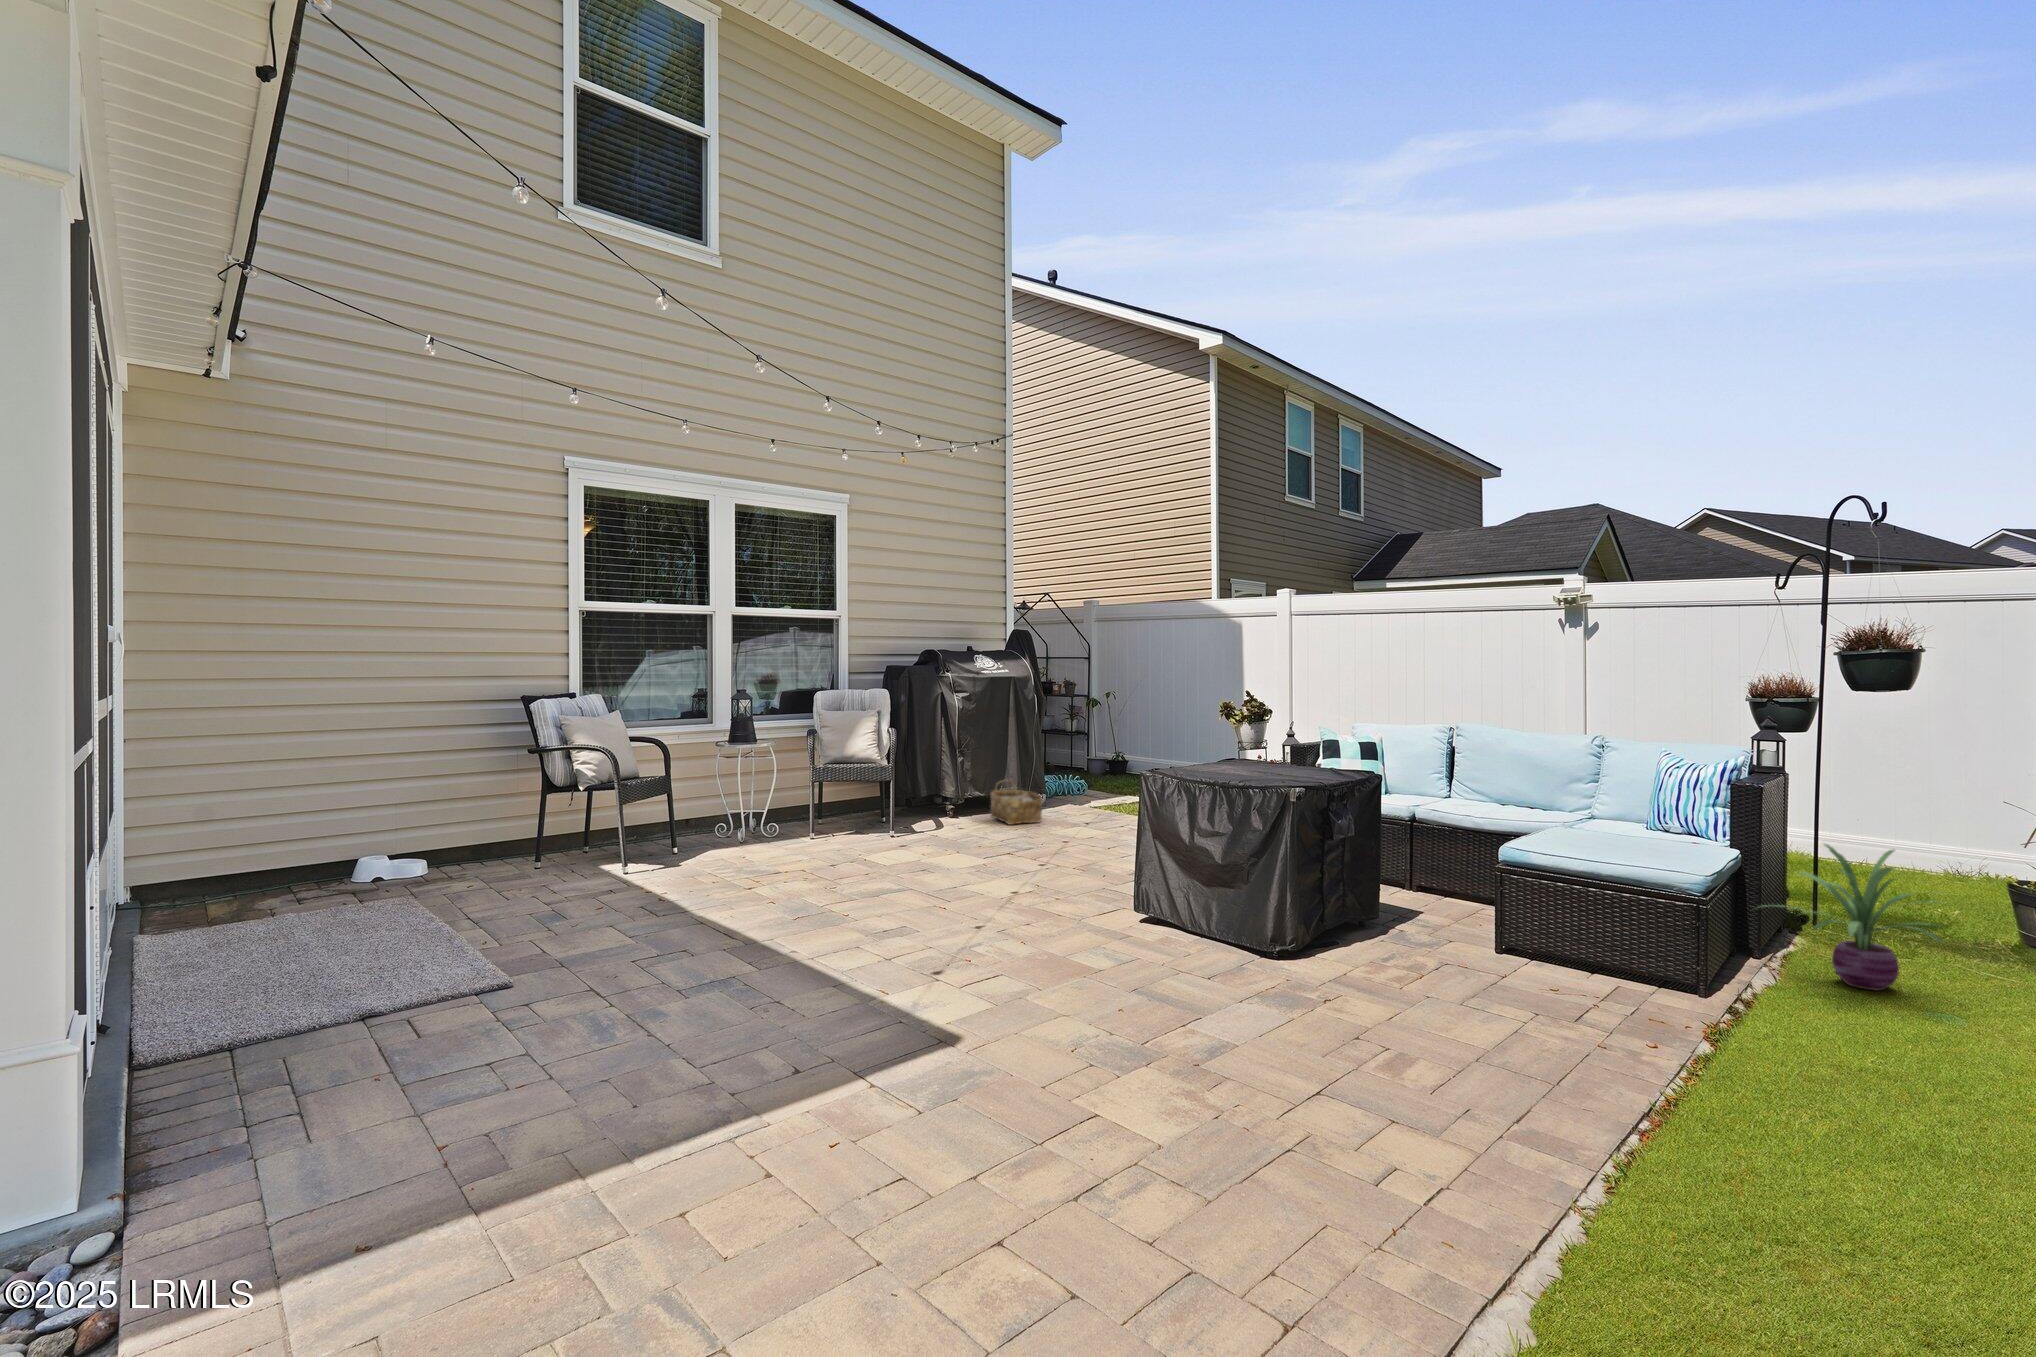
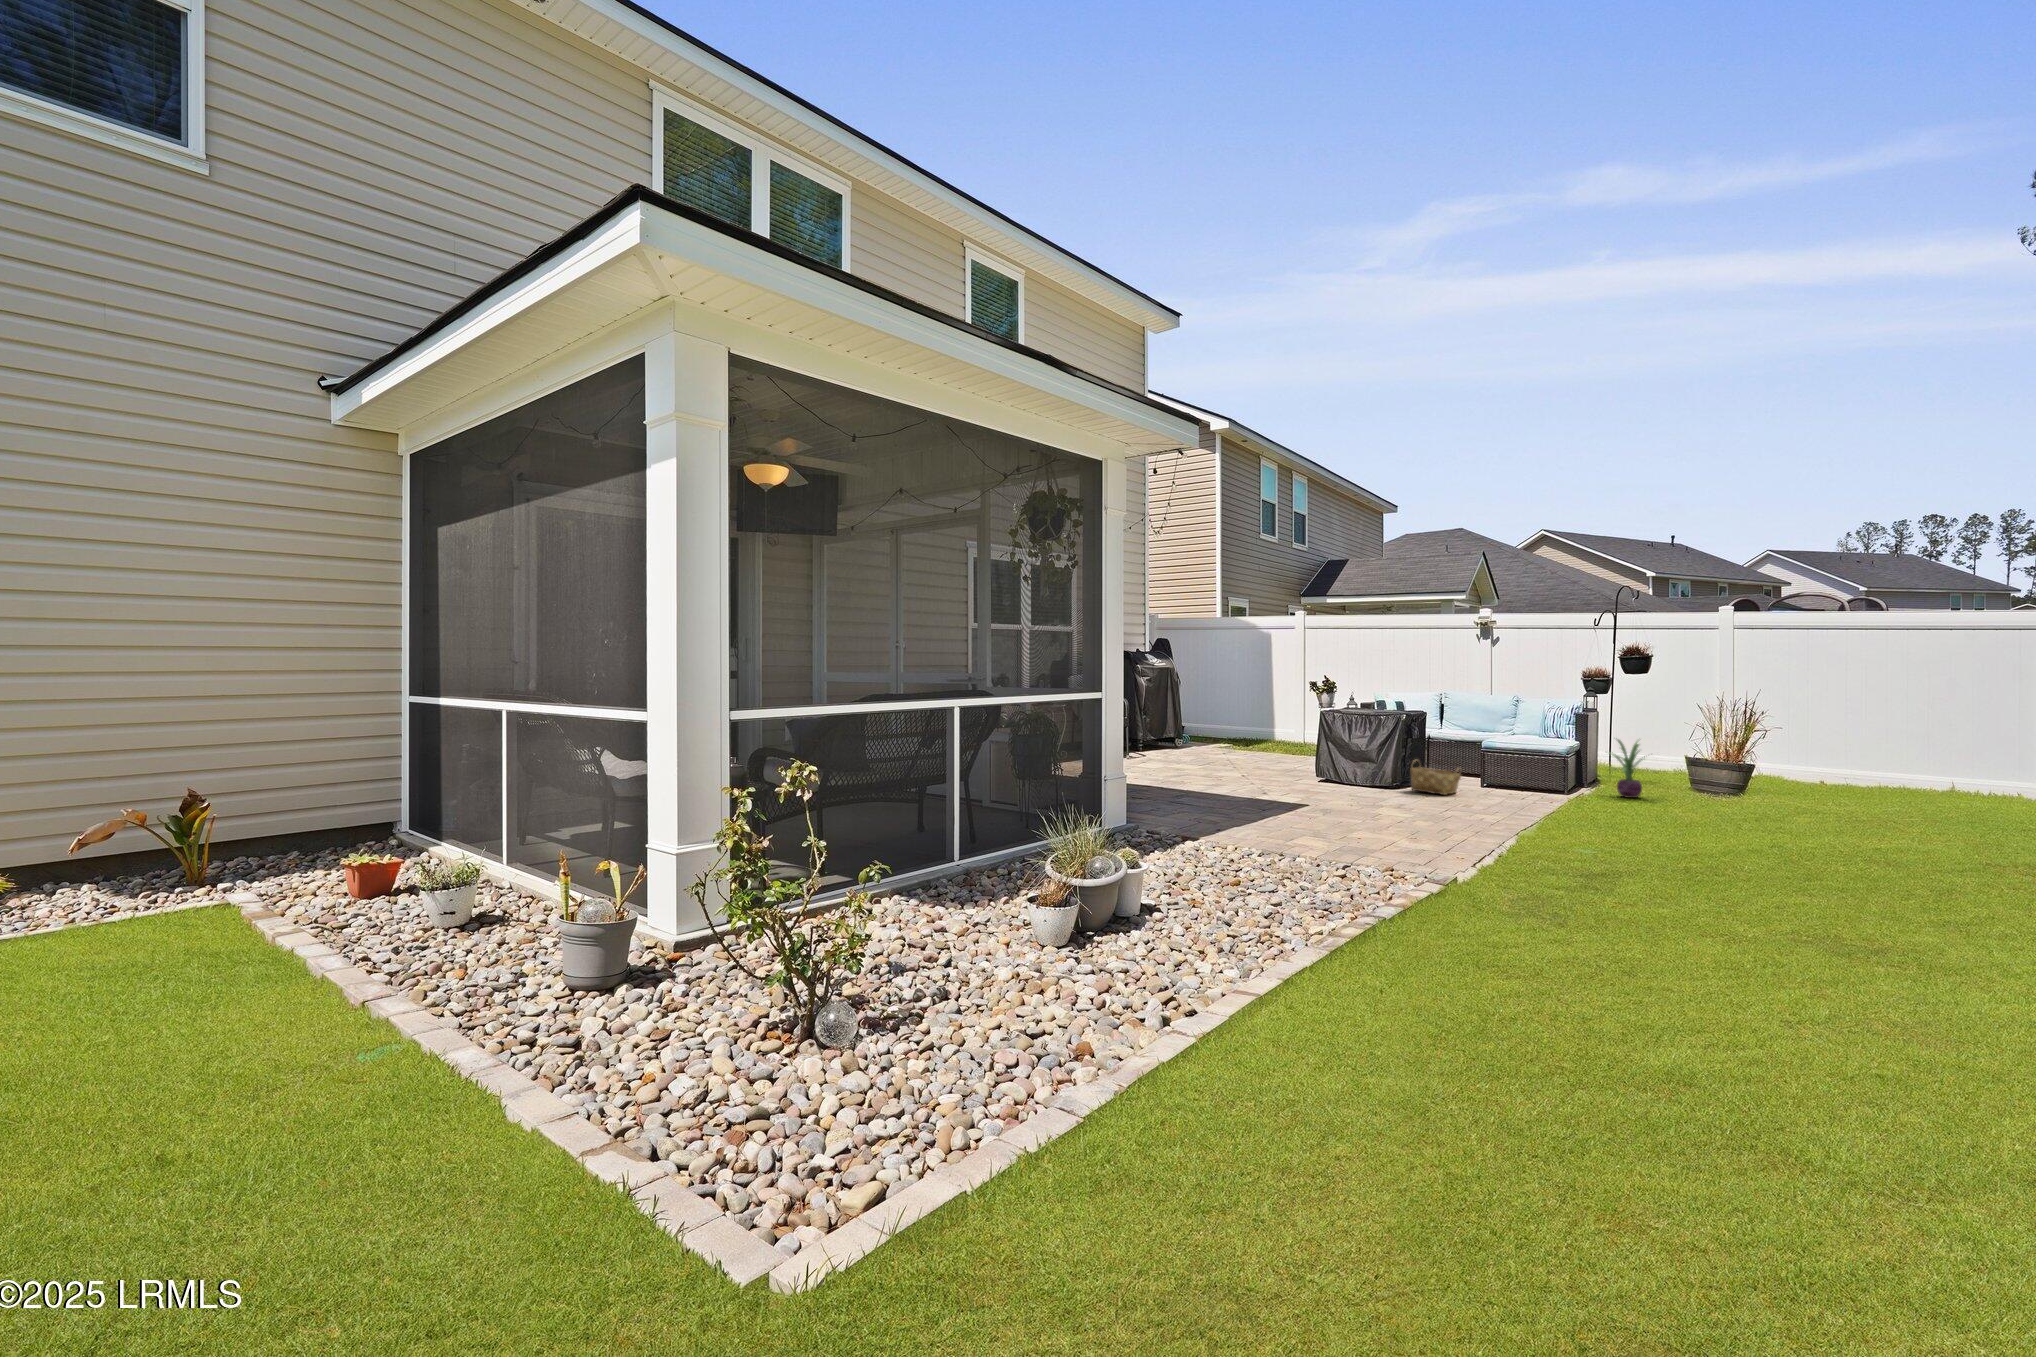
woven basket: present [991,780,1043,825] -> present [1410,760,1461,795]

